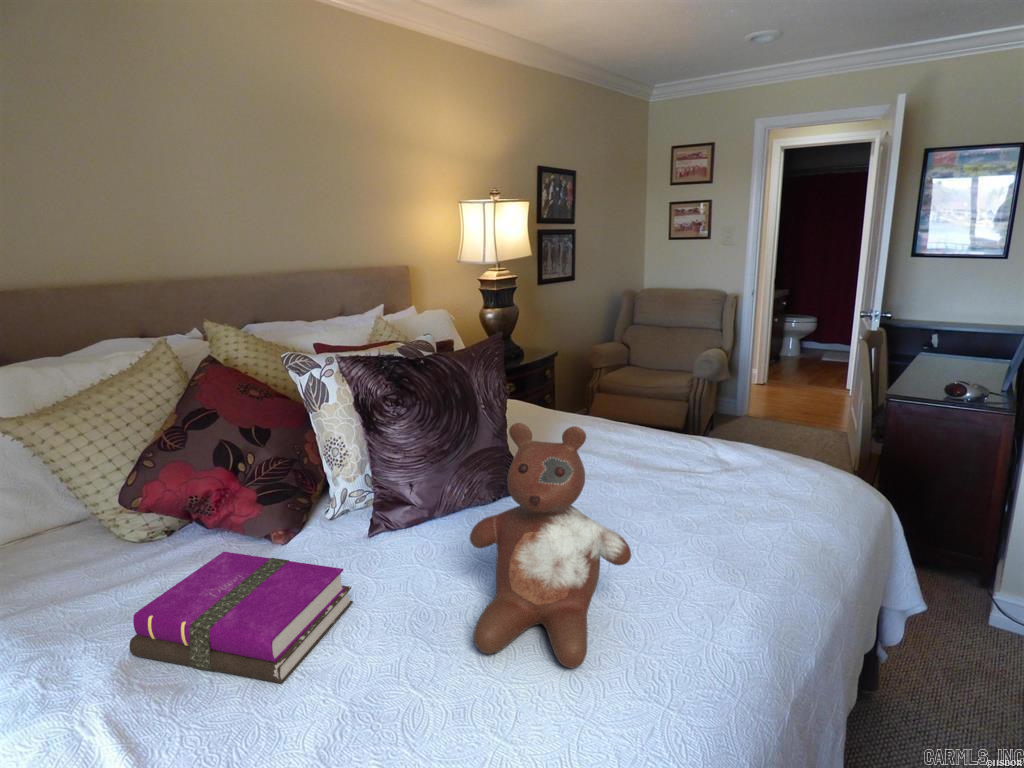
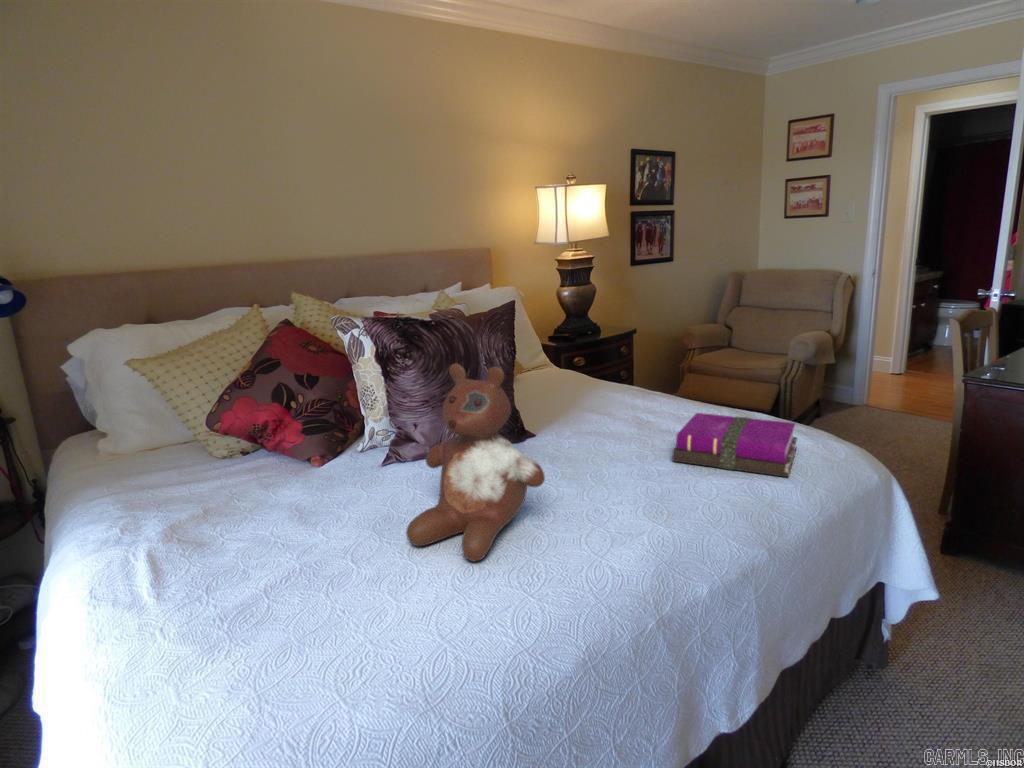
notebook: present [129,552,353,683] -> present [672,413,797,477]

